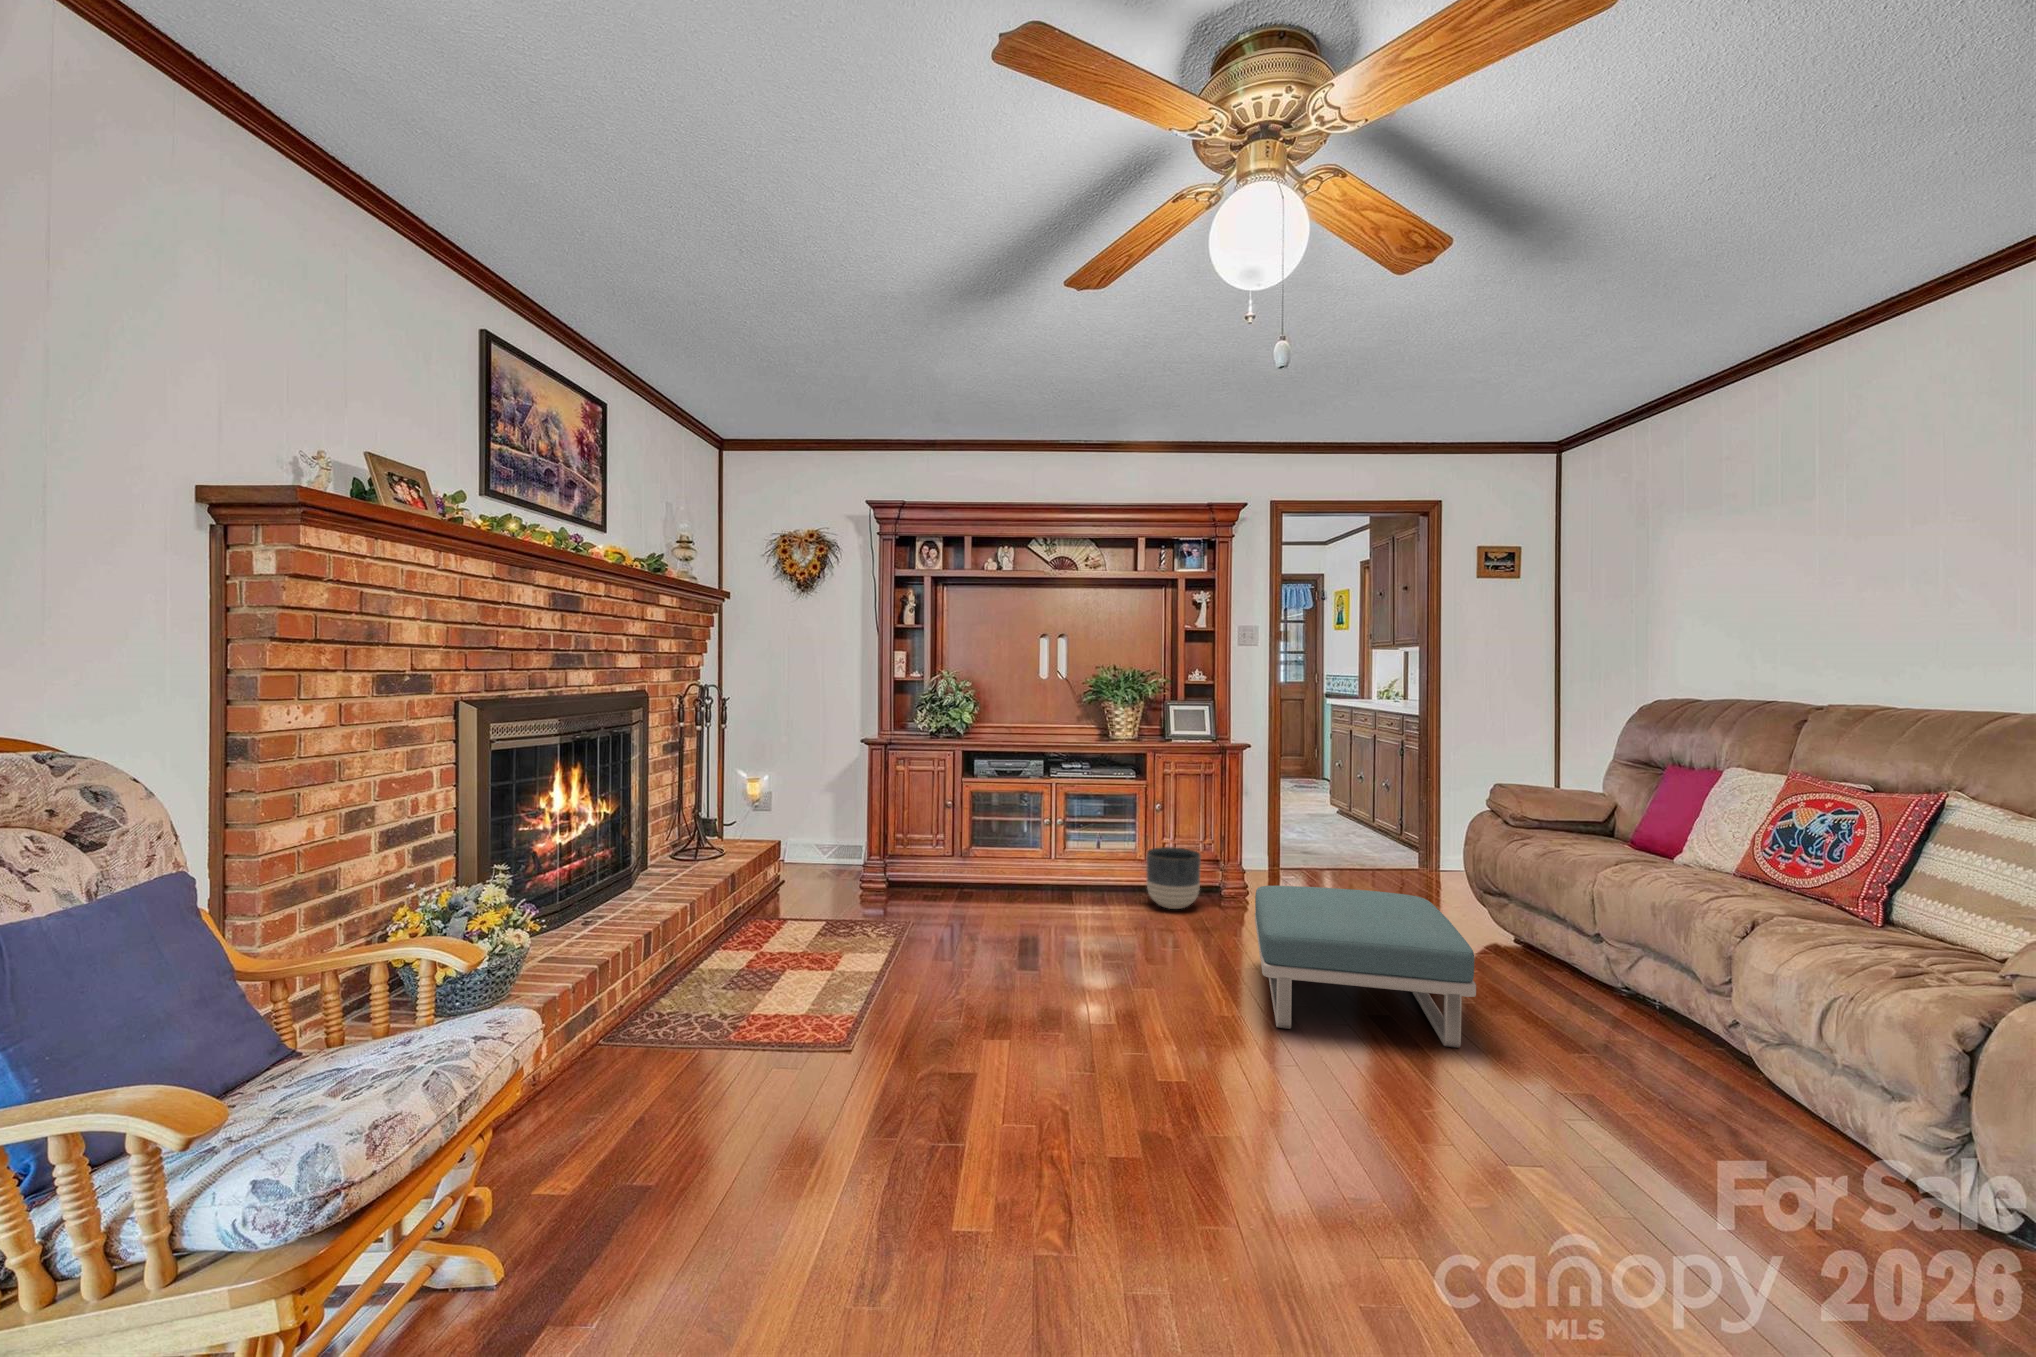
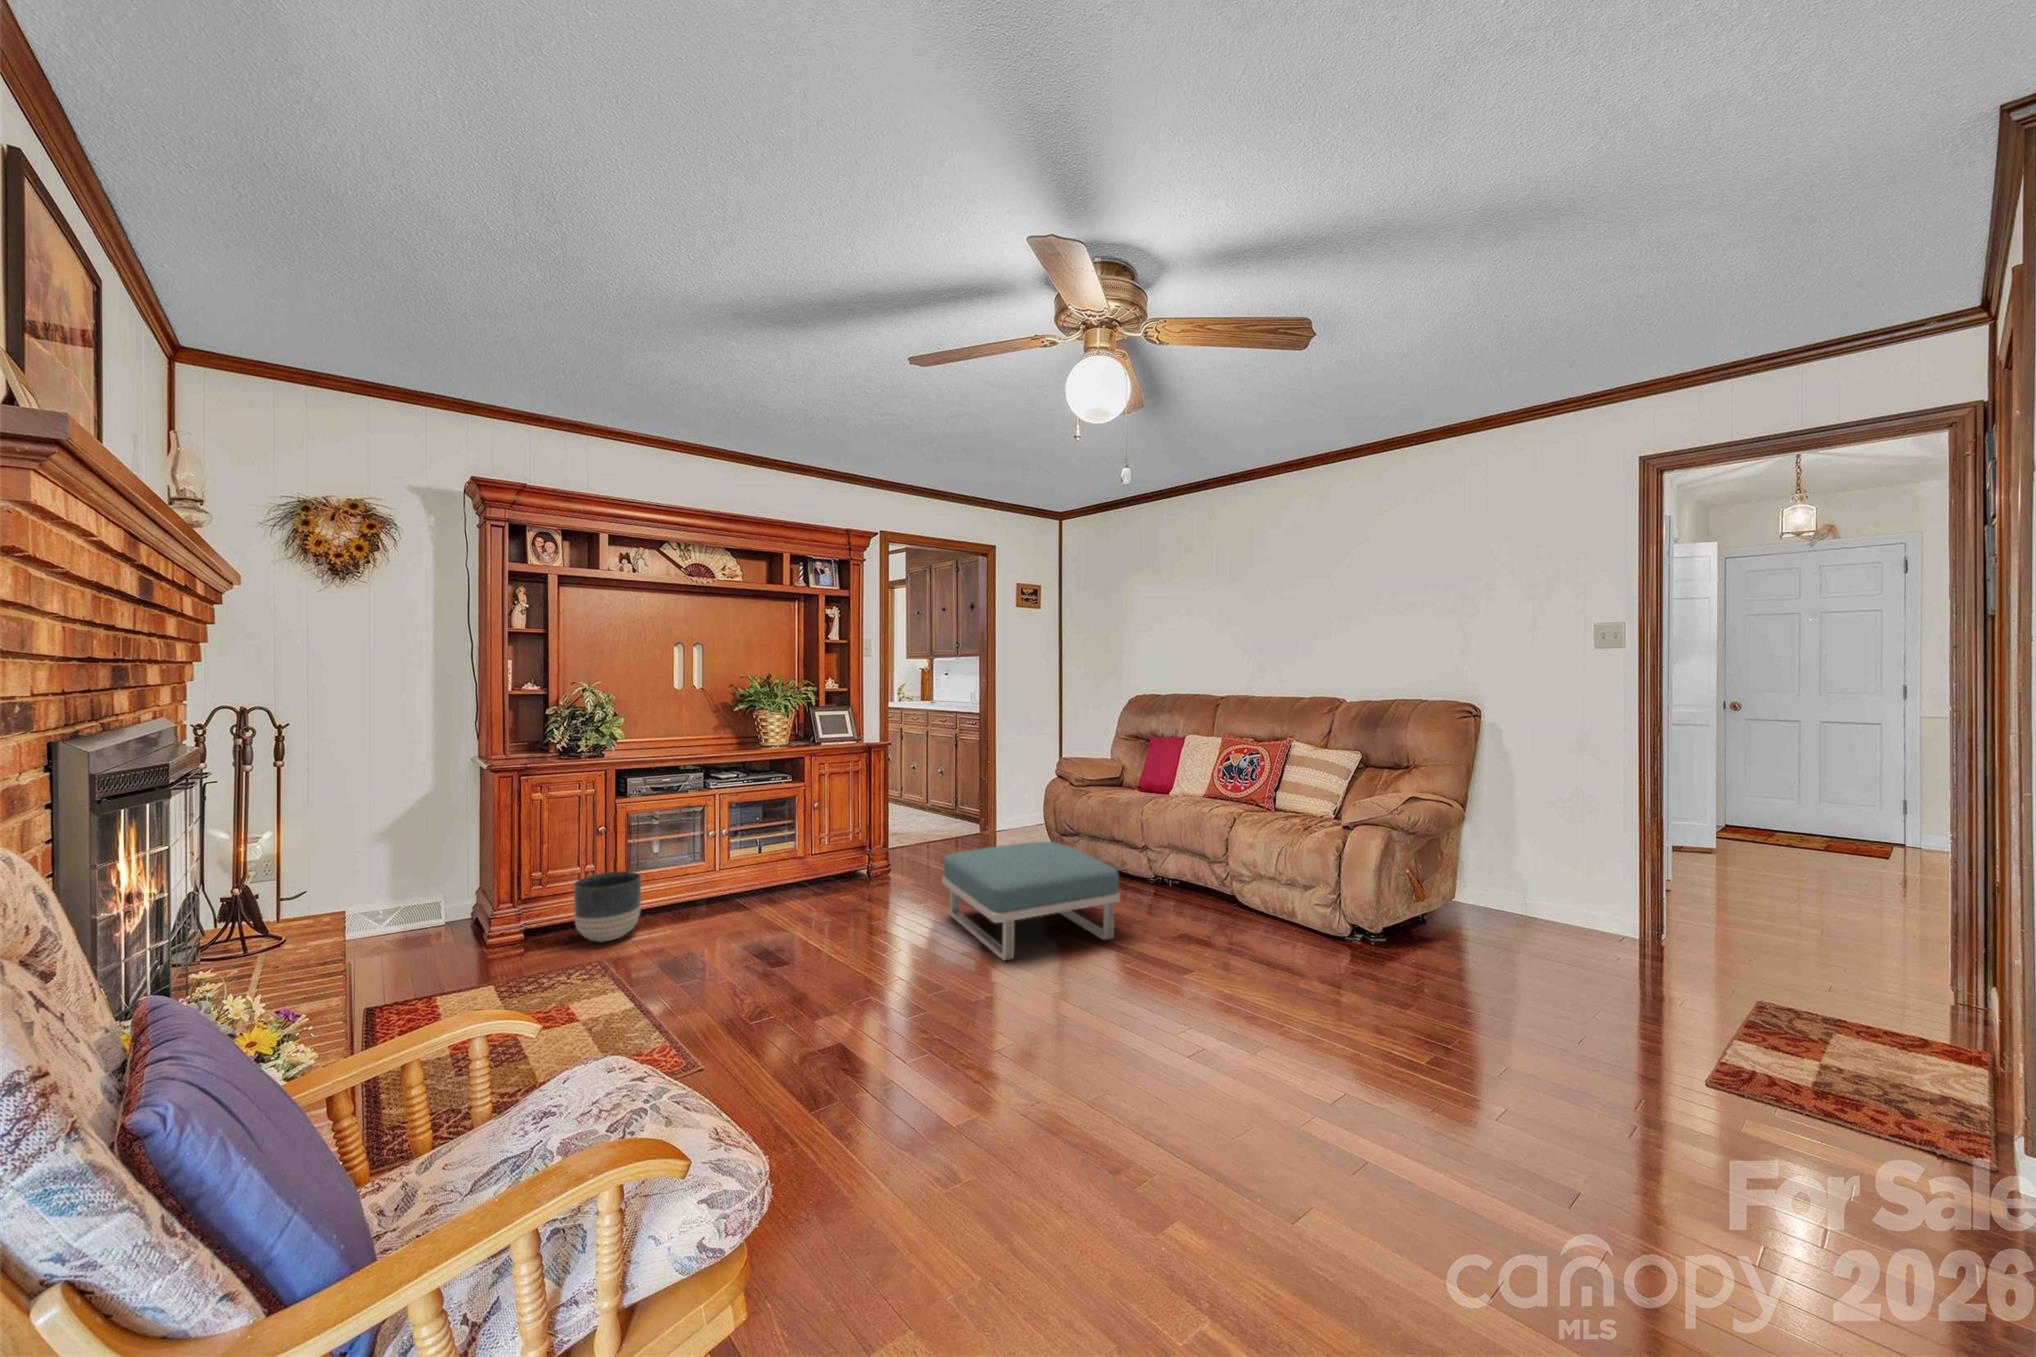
planter: present [1146,847,1201,909] -> present [574,871,641,942]

